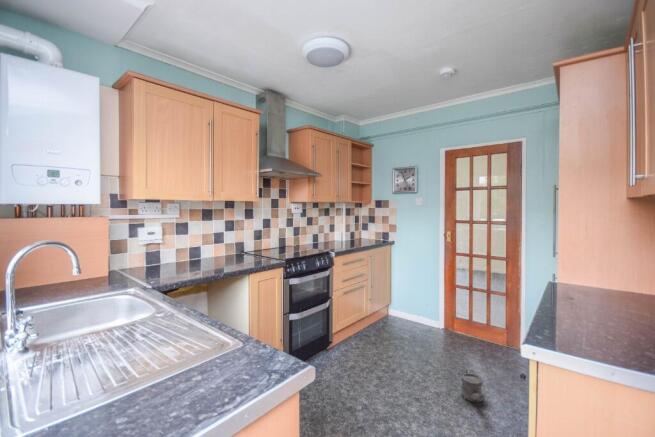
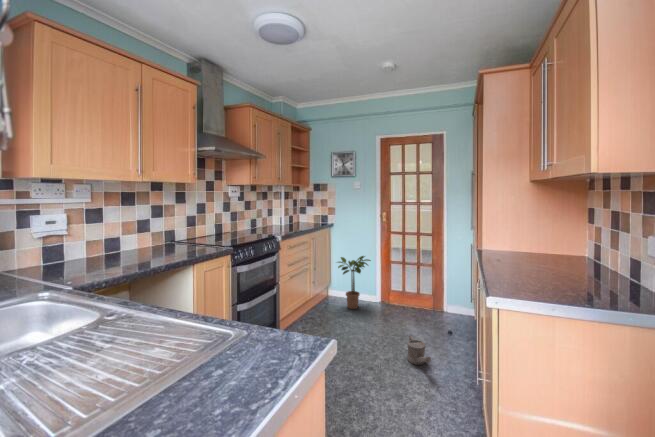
potted plant: none [395,276,433,332] -> present [338,256,371,309]

